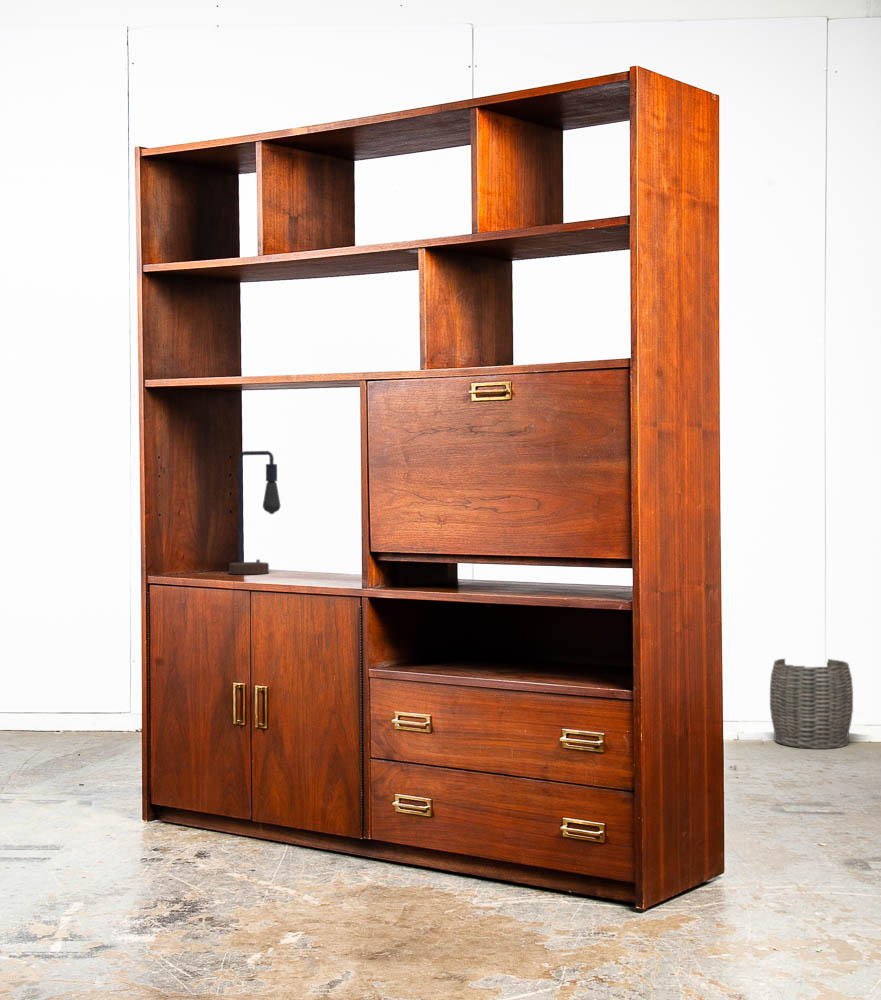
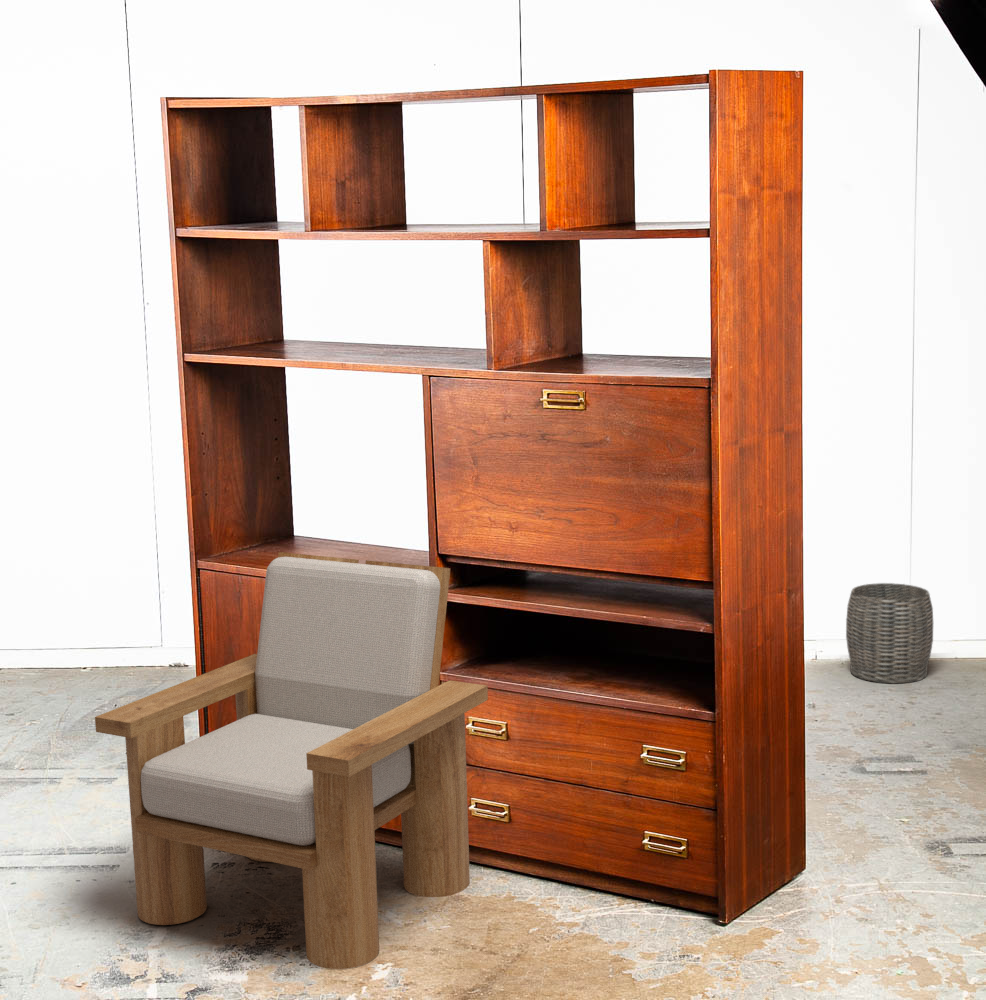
table lamp: present [229,451,280,574] -> none [280,421,333,553]
armchair: none [28,555,413,936] -> present [95,552,488,969]

